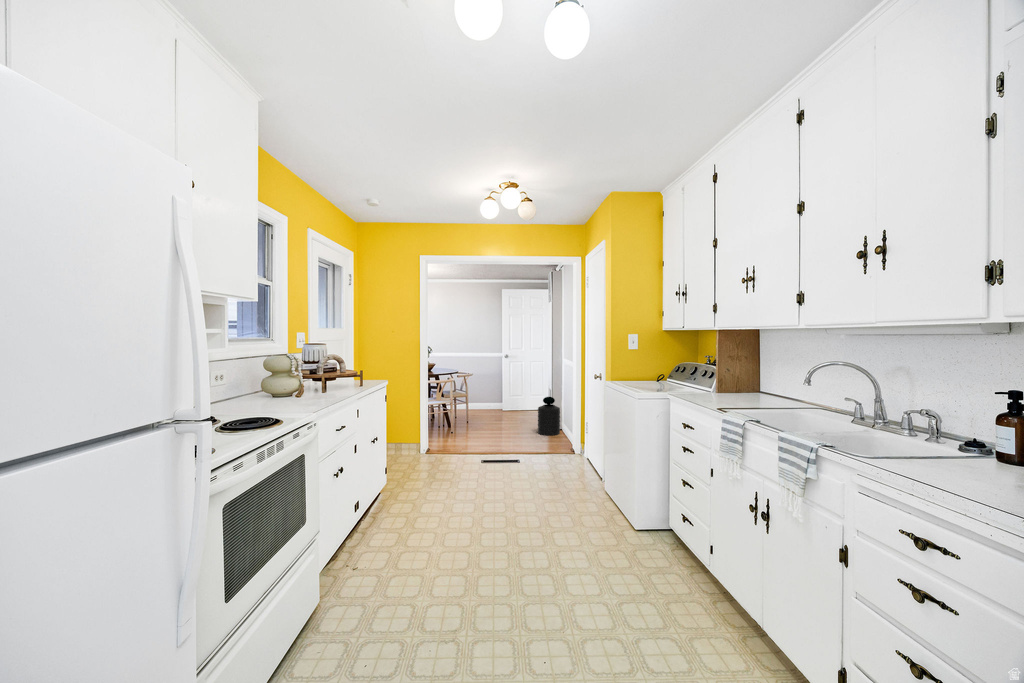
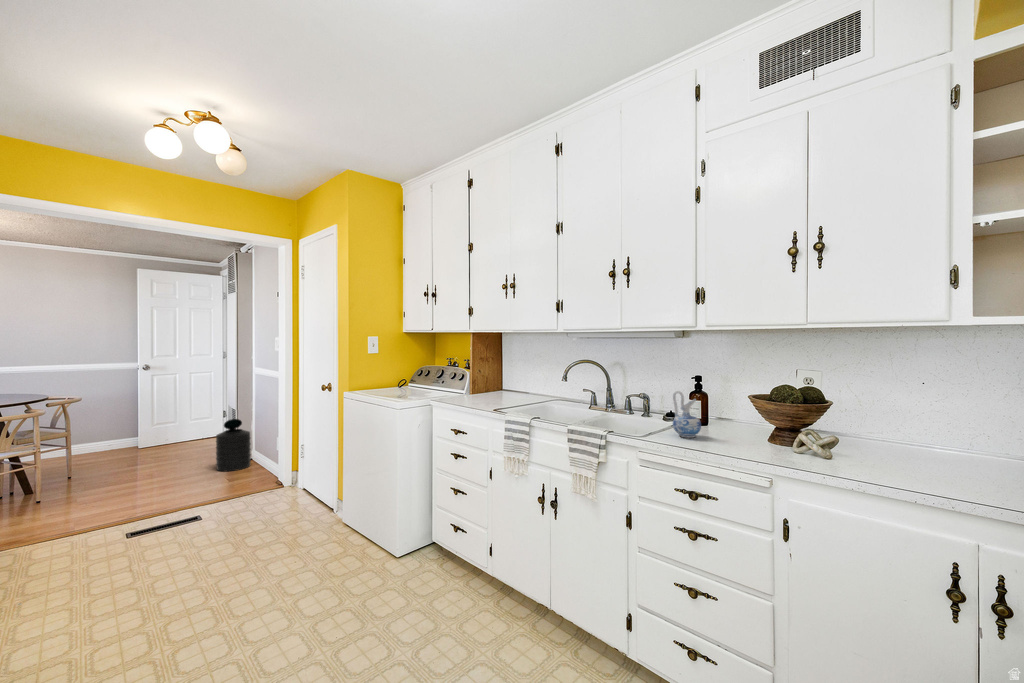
ceramic pitcher: none [925,406,977,472] -> present [673,391,701,438]

